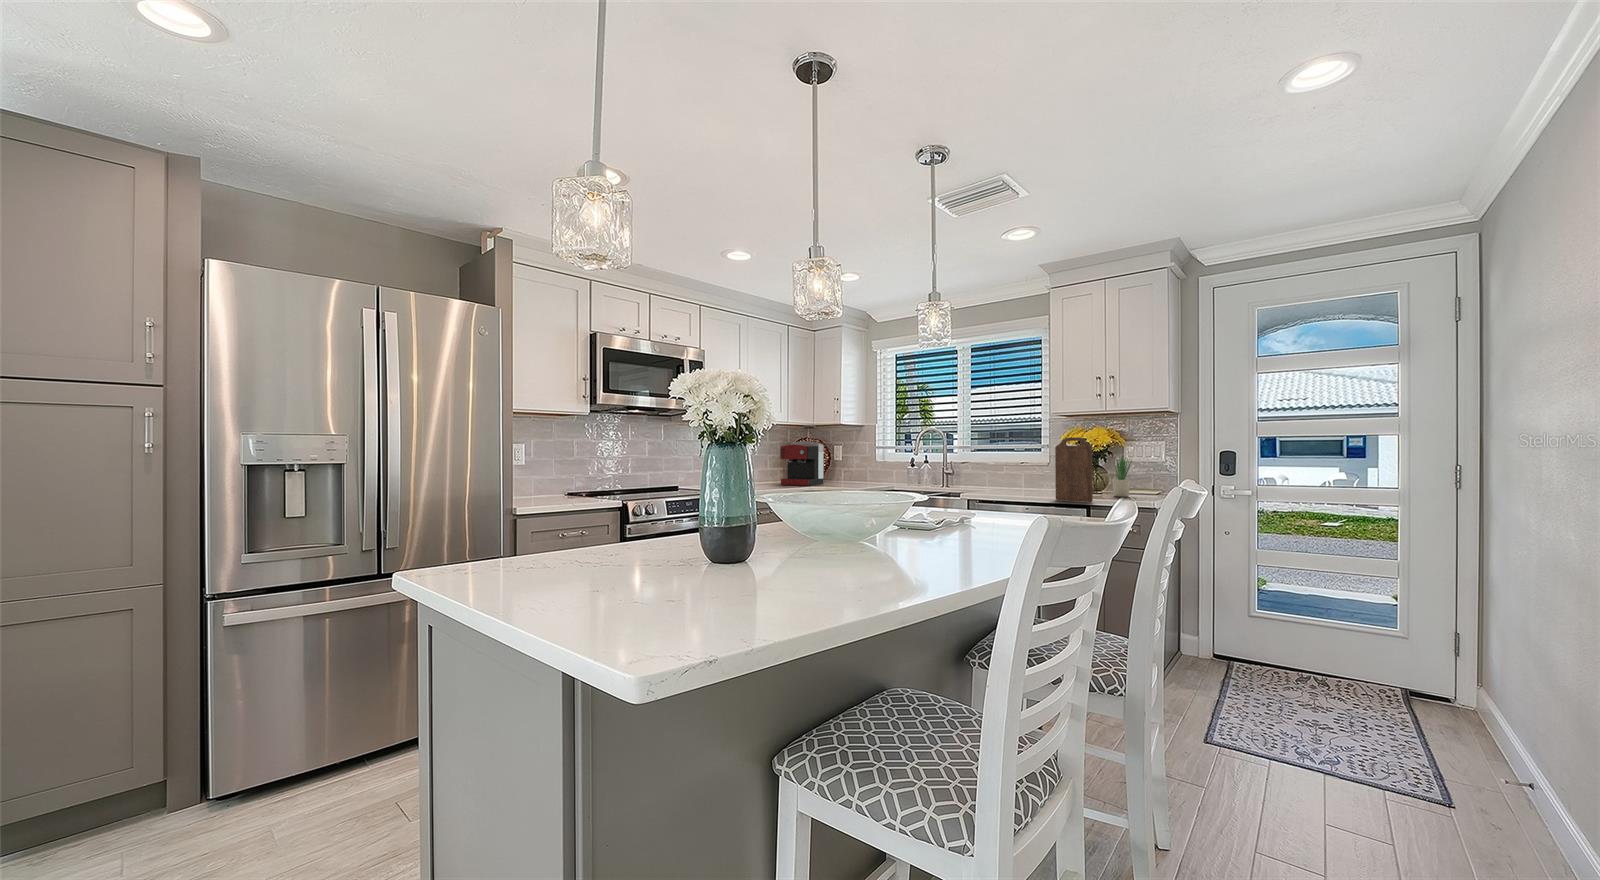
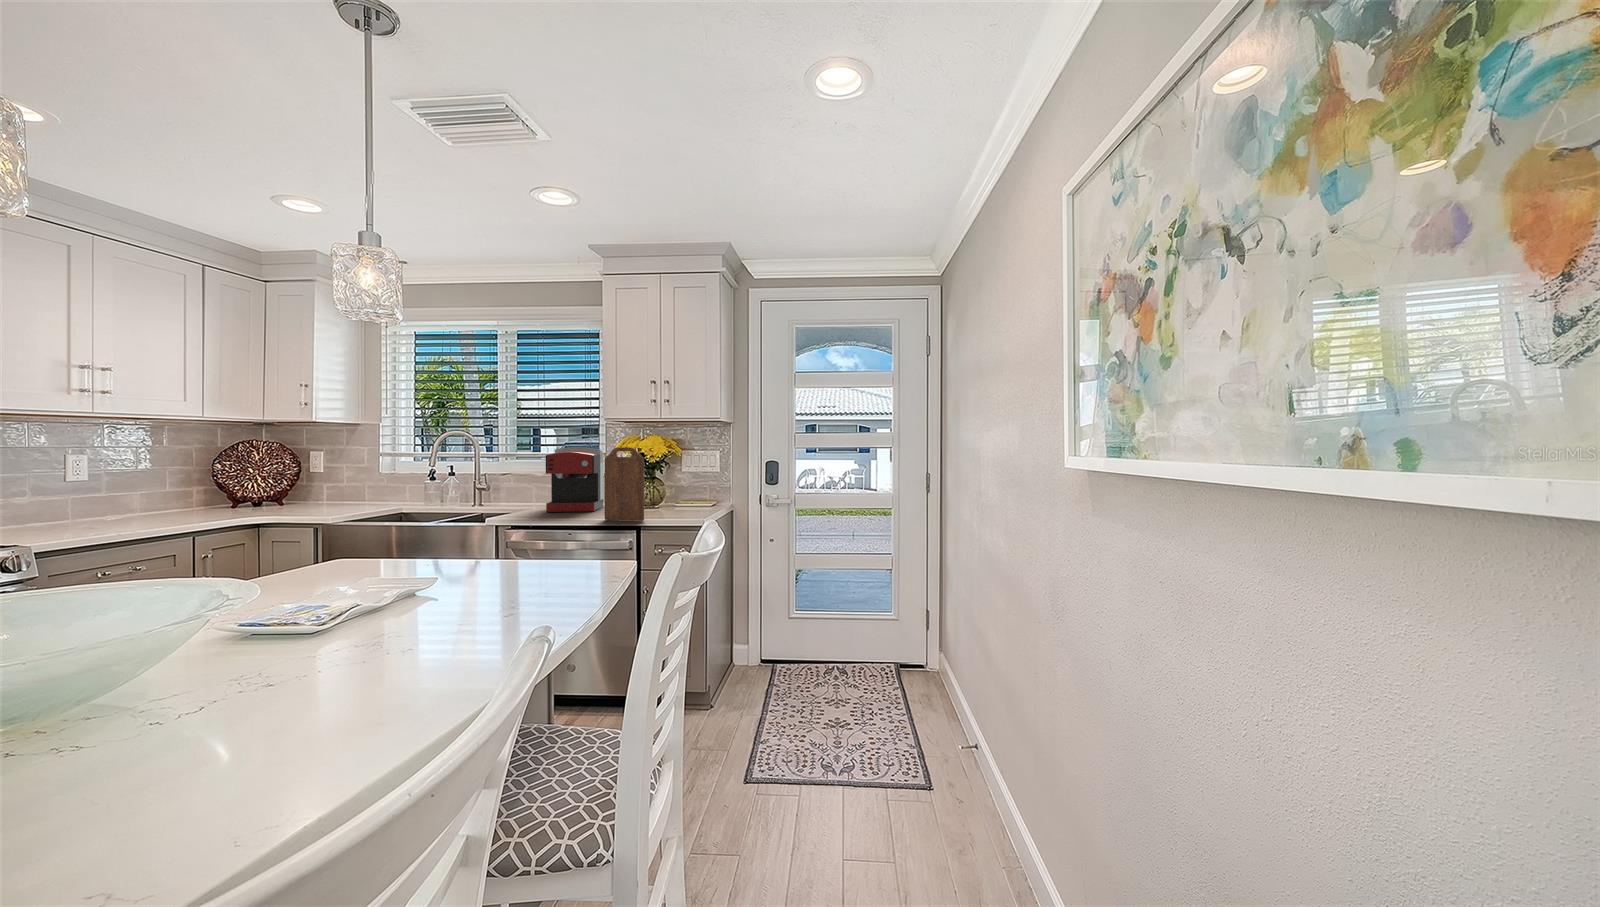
coffee maker: present [780,441,824,485] -> present [546,447,603,512]
potted plant: present [1112,453,1132,497] -> none [669,459,689,509]

